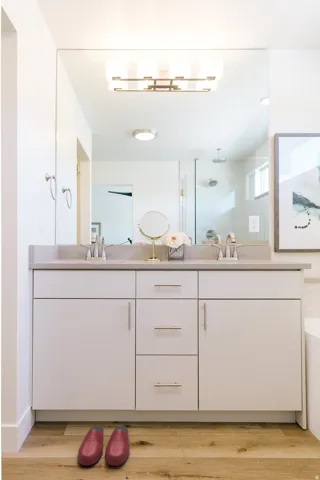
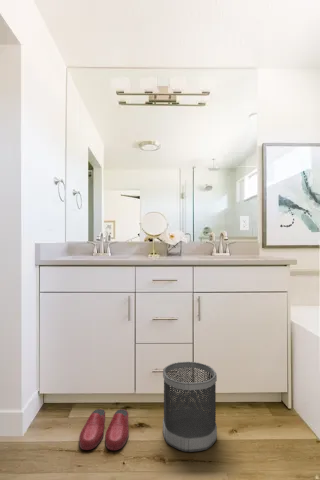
wastebasket: none [165,375,222,467] -> present [163,362,217,452]

